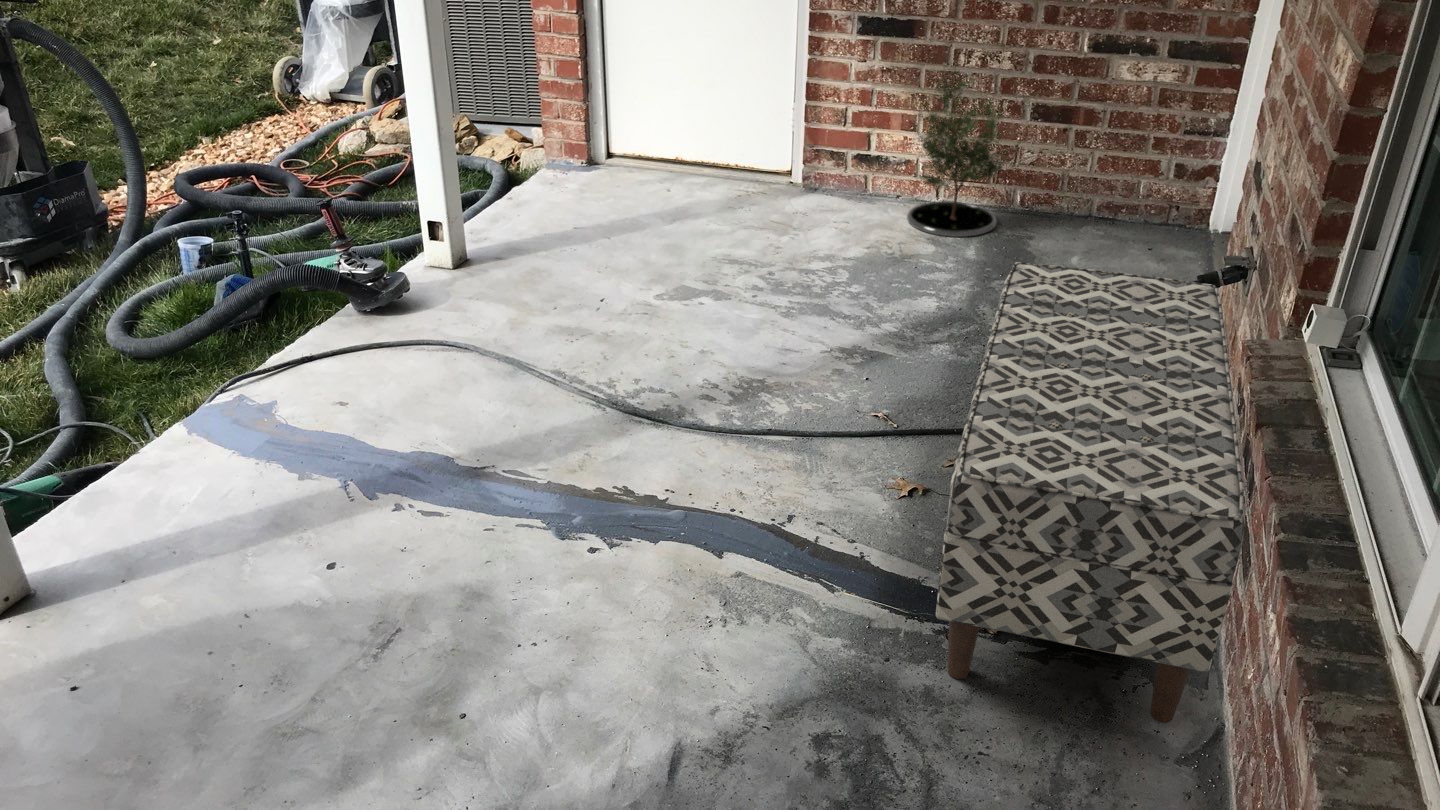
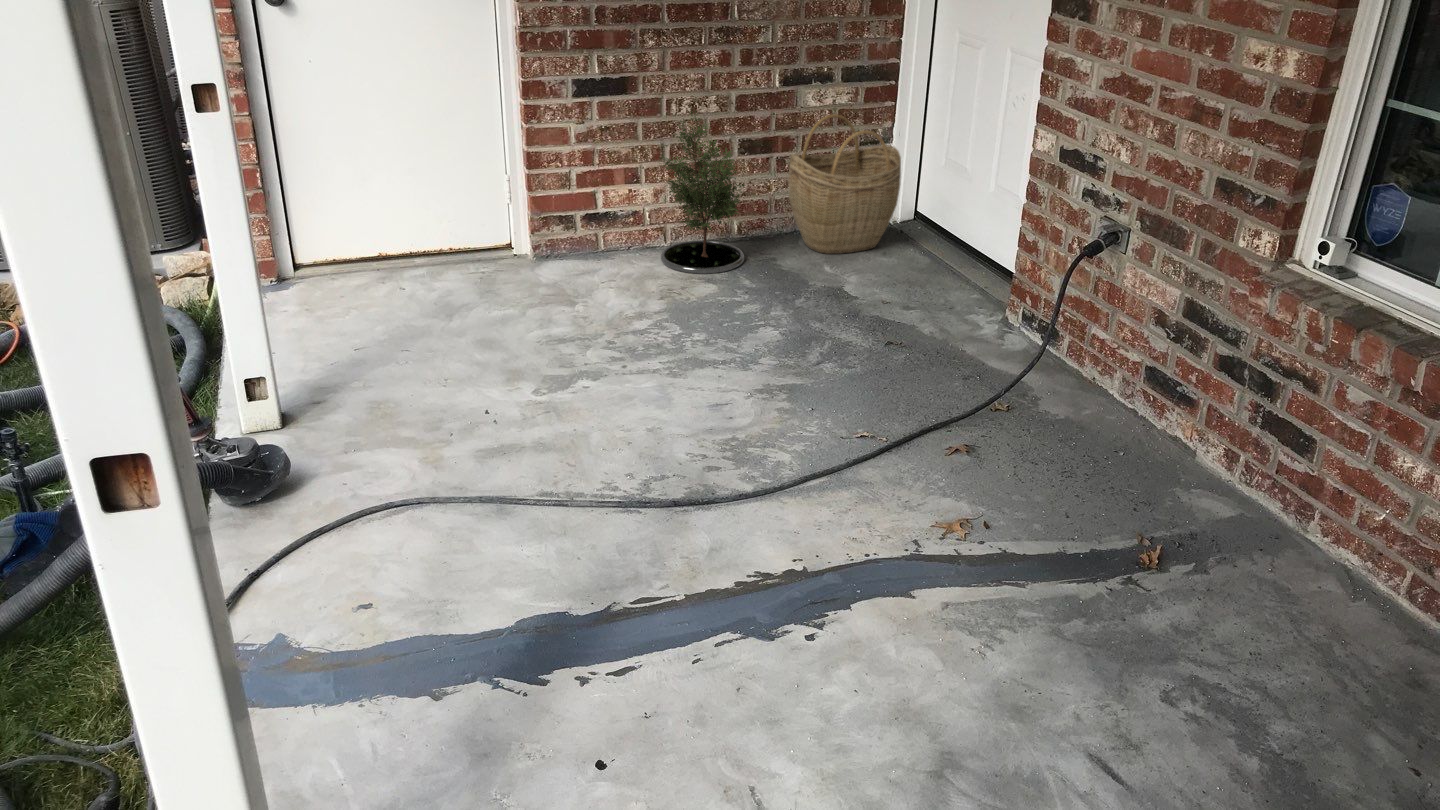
woven basket: none [1065,90,1202,250] -> present [788,114,901,254]
bench: present [936,262,1245,723] -> none [959,253,1388,614]

